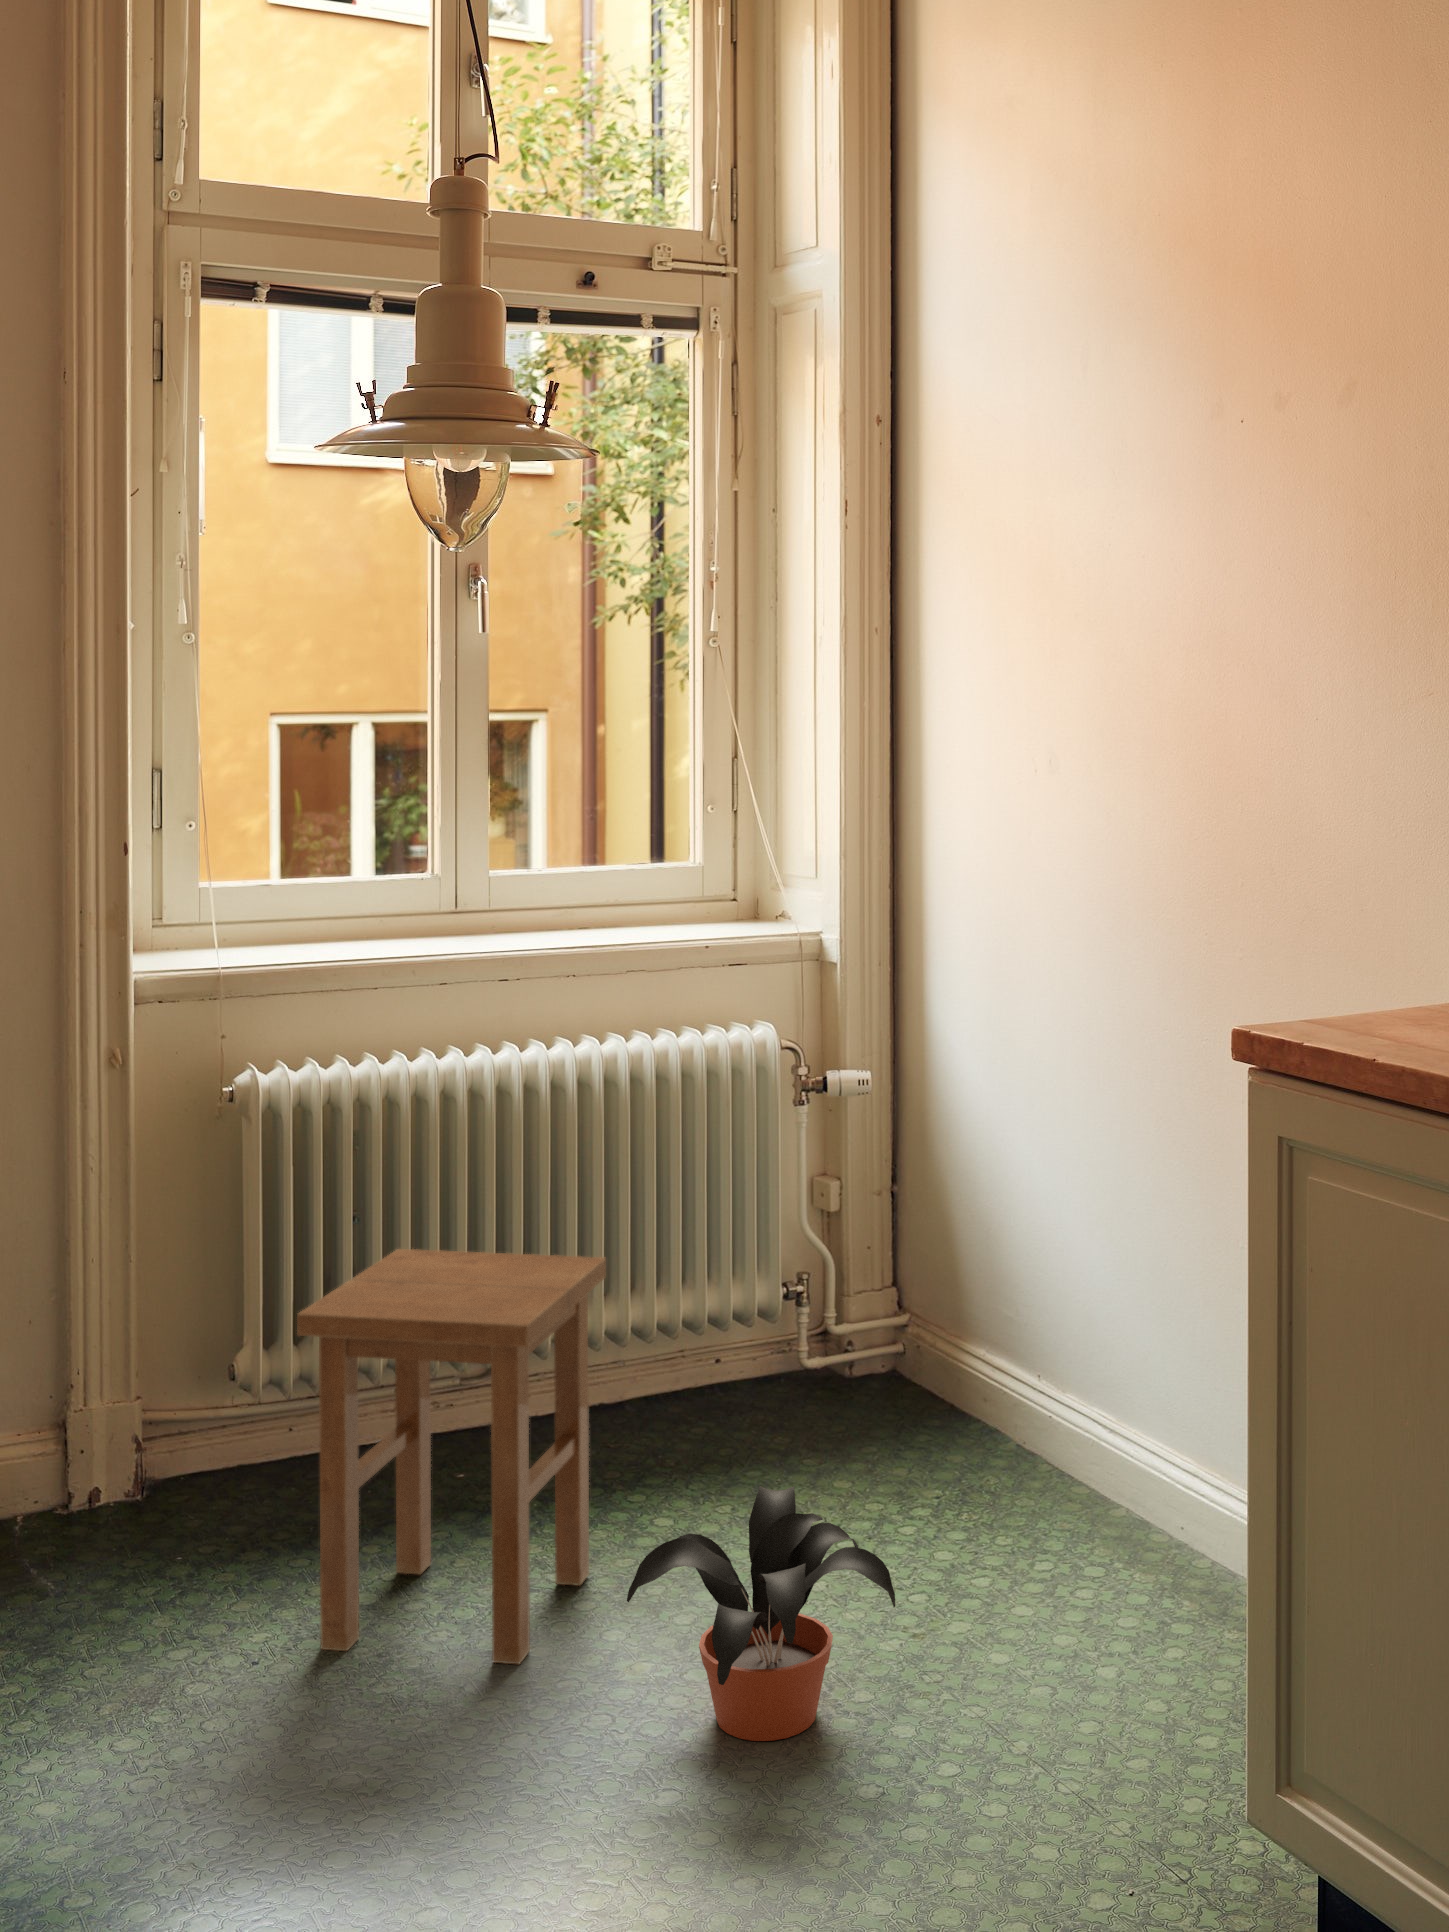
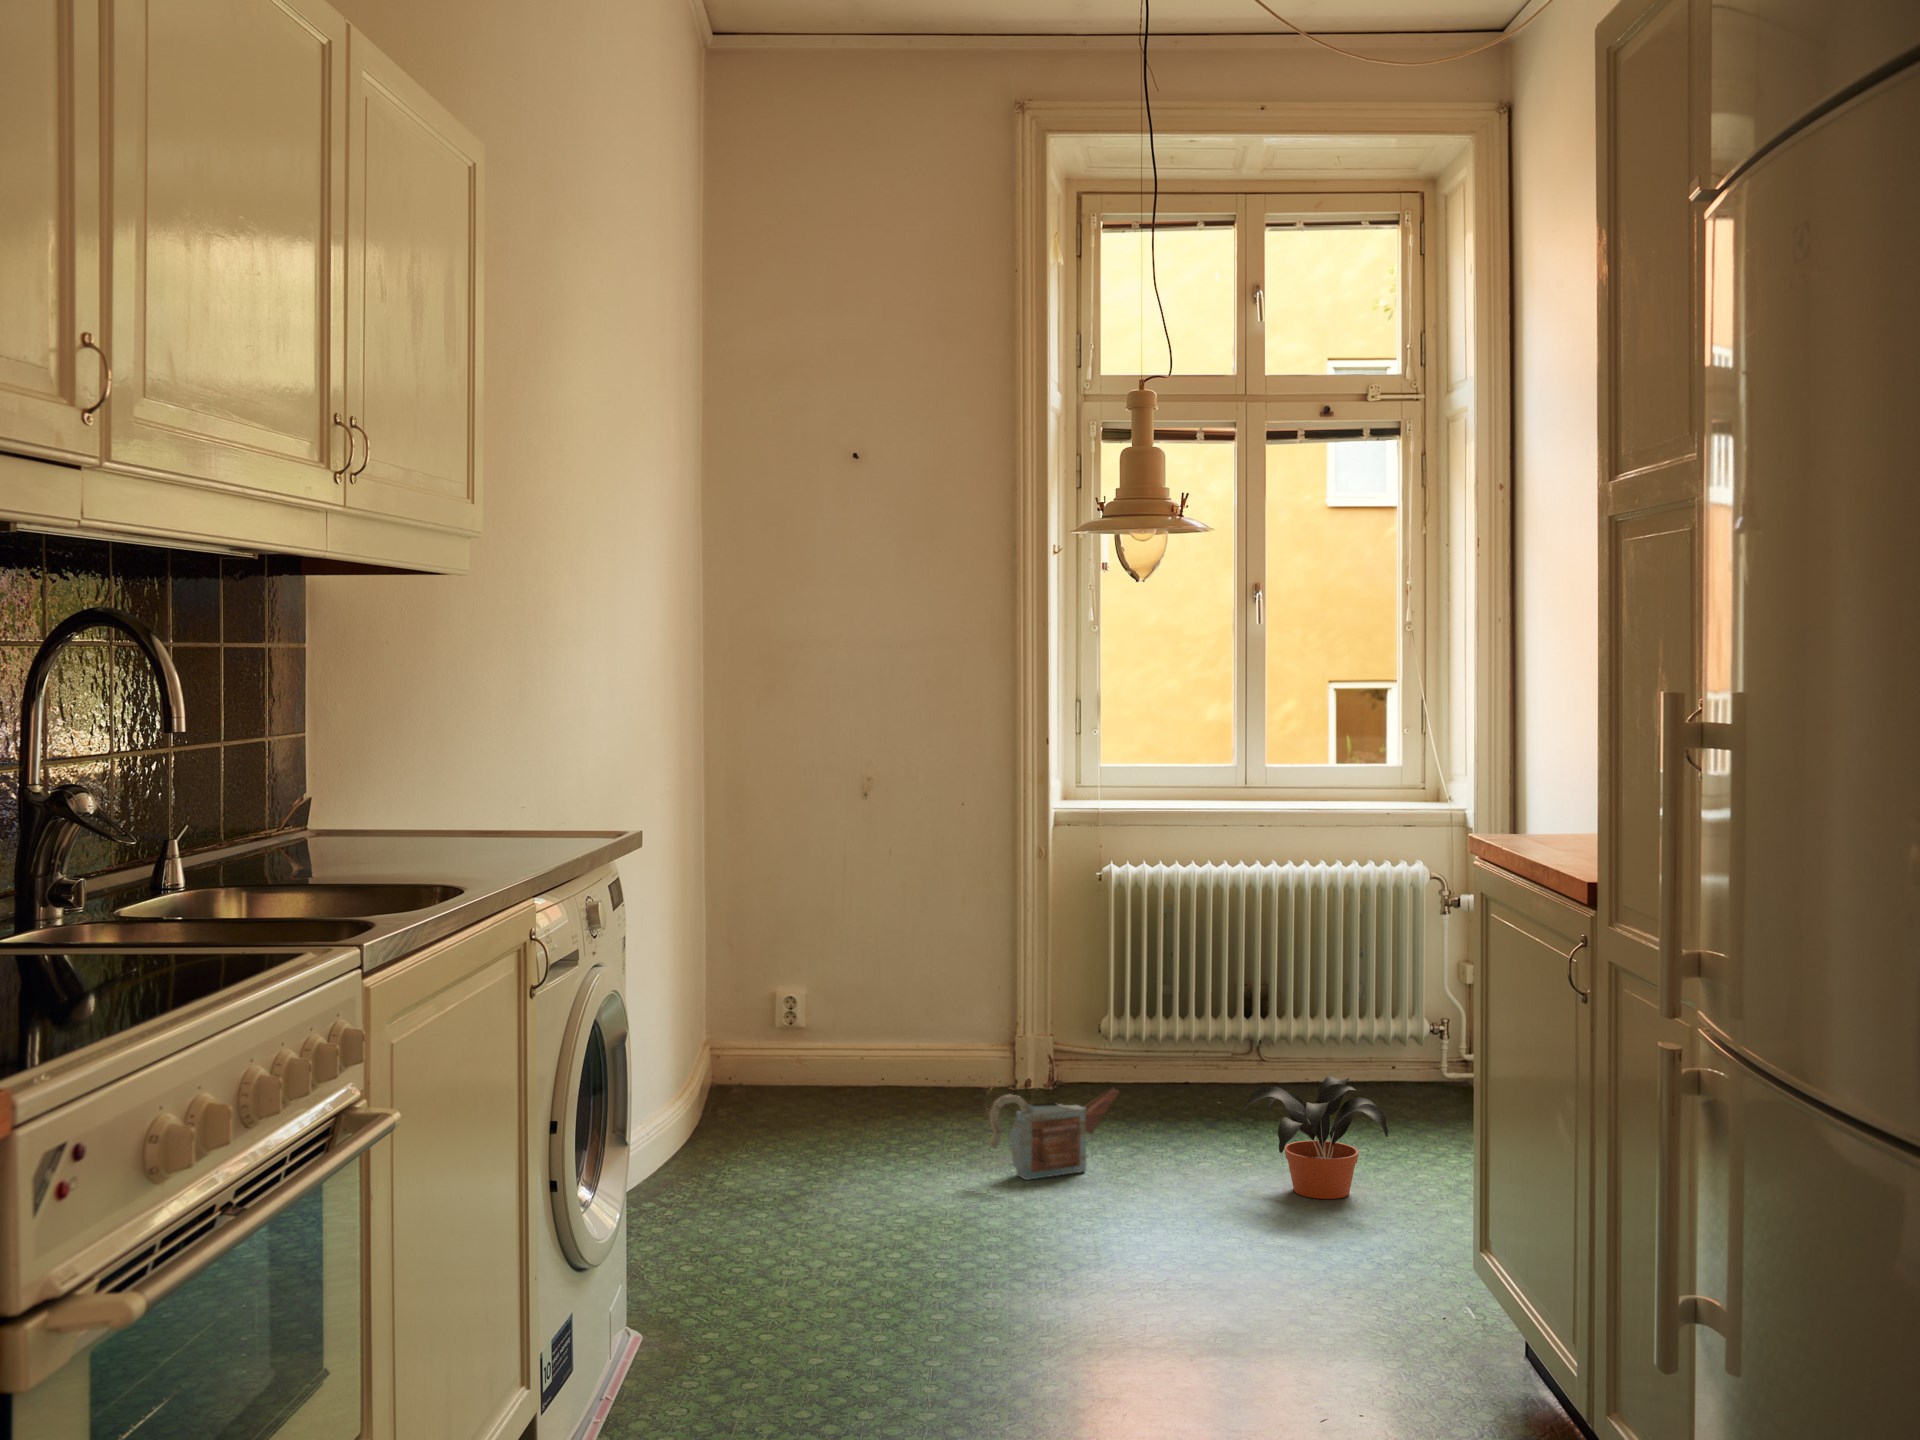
stool: present [297,1249,606,1664] -> none [1101,950,1273,1158]
watering can: none [111,1580,369,1835] -> present [989,1087,1119,1180]

